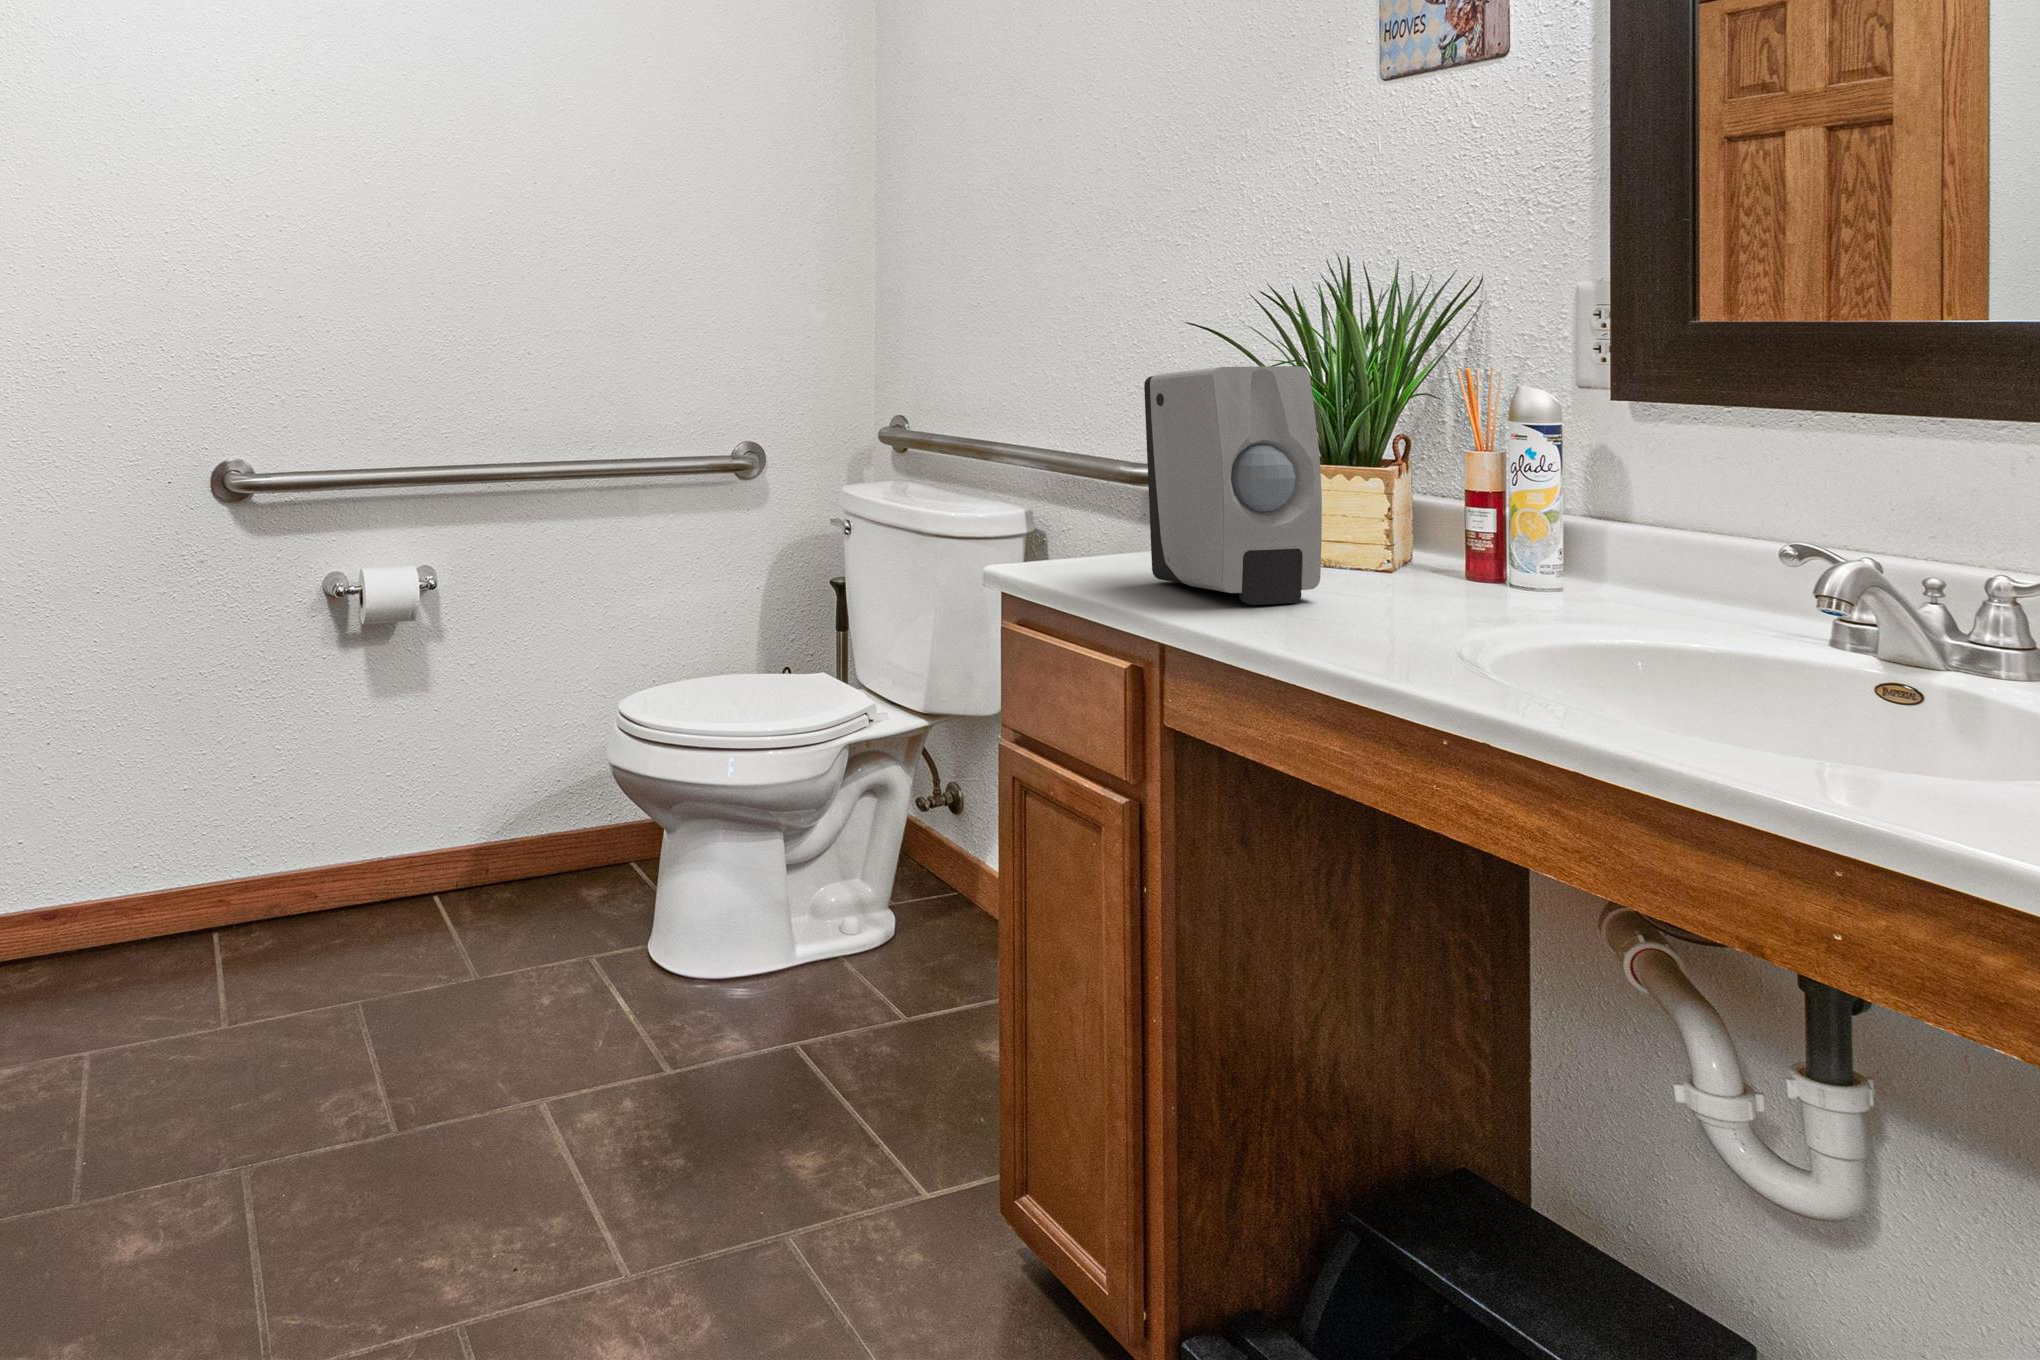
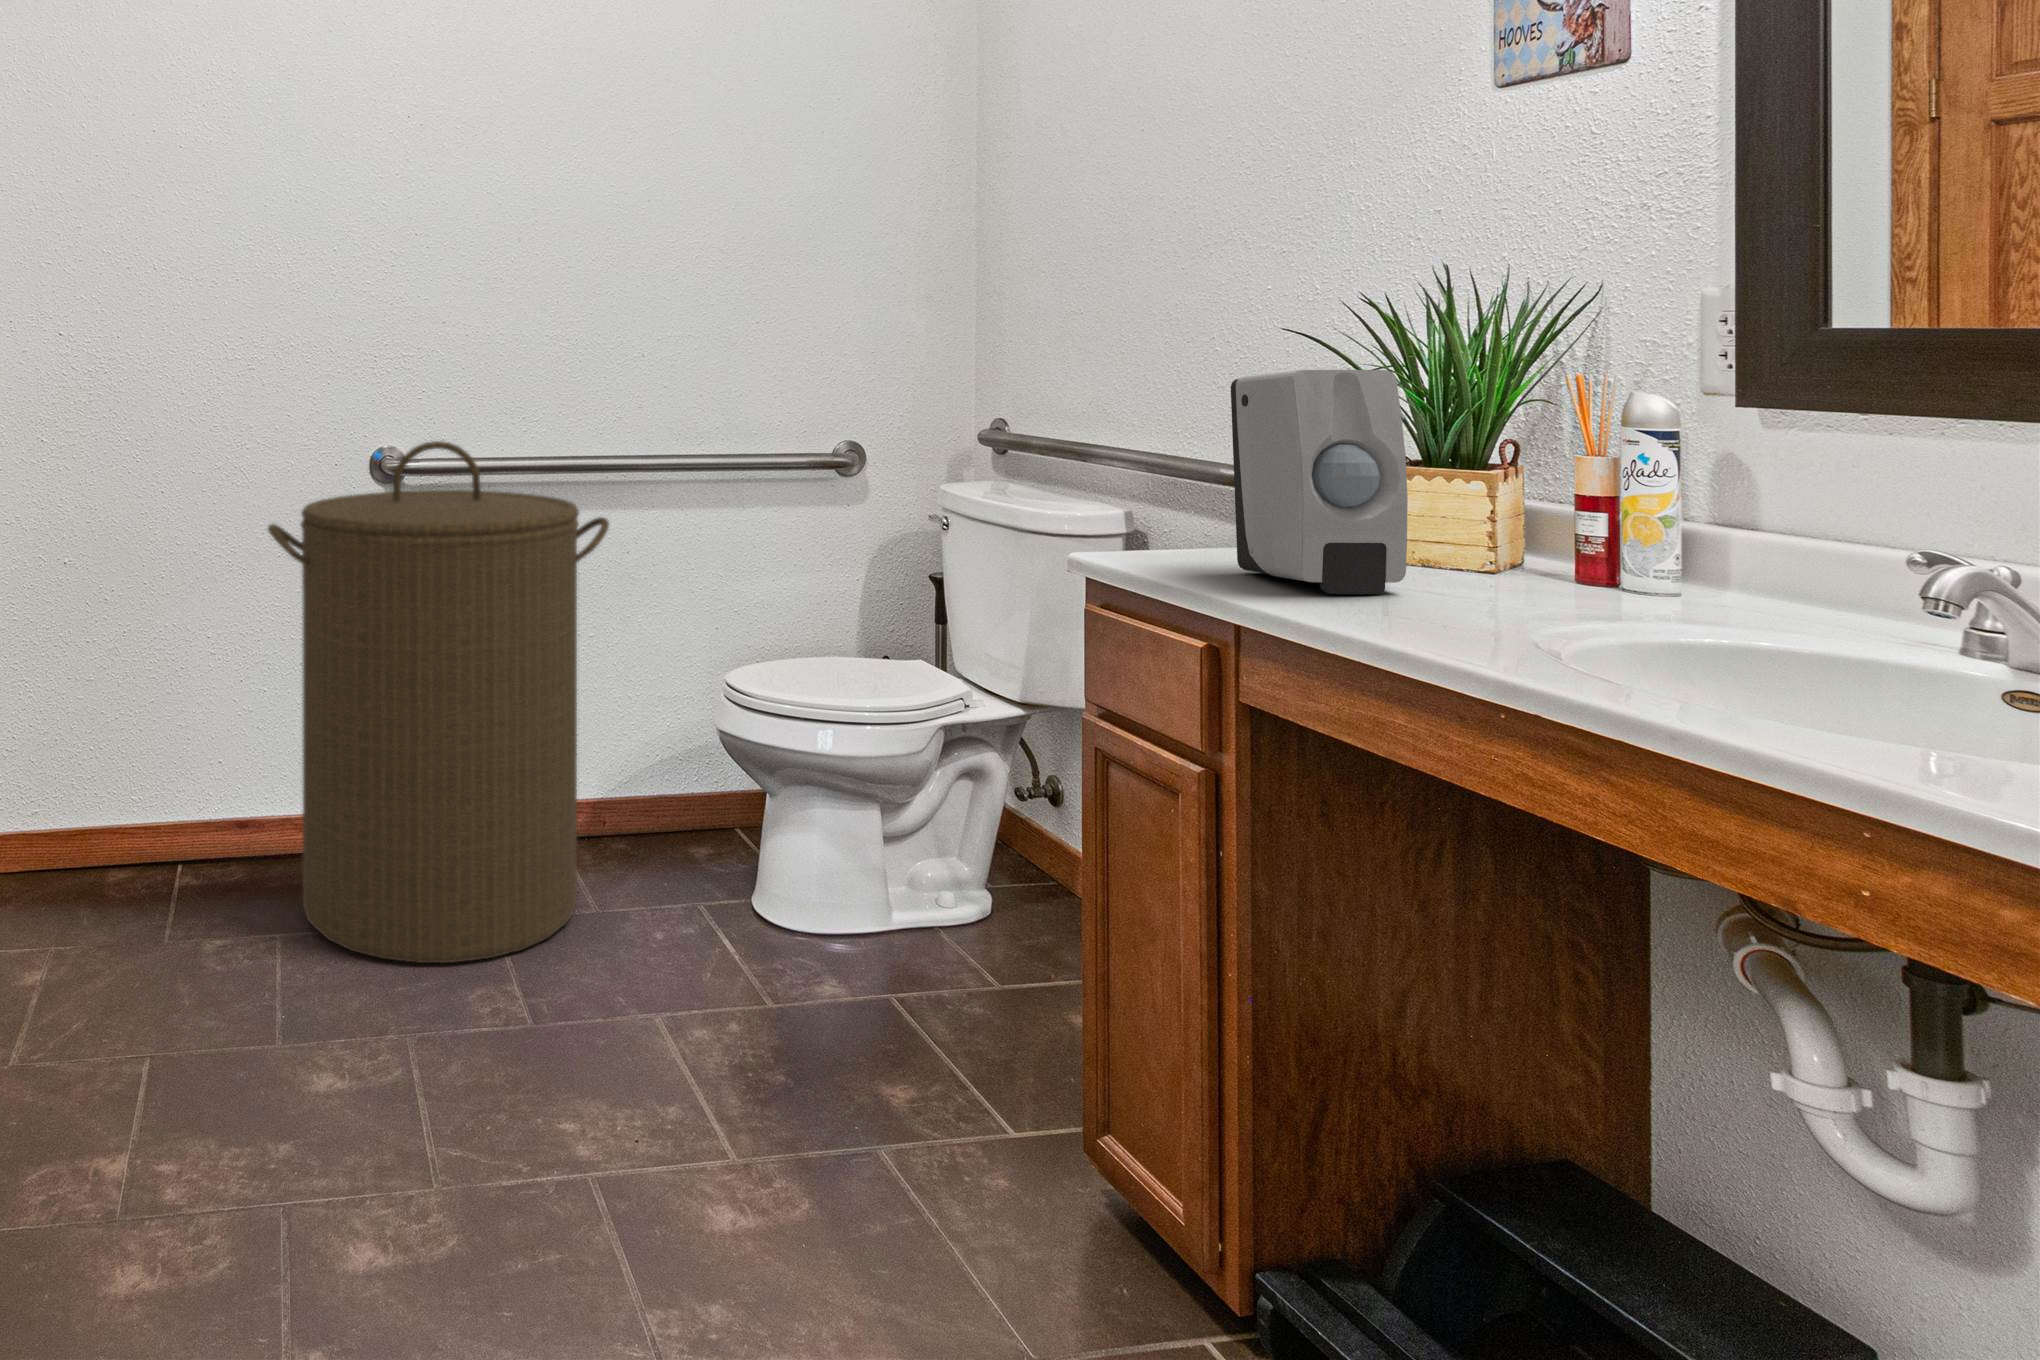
laundry hamper: none [70,455,484,1067] -> present [268,441,609,963]

